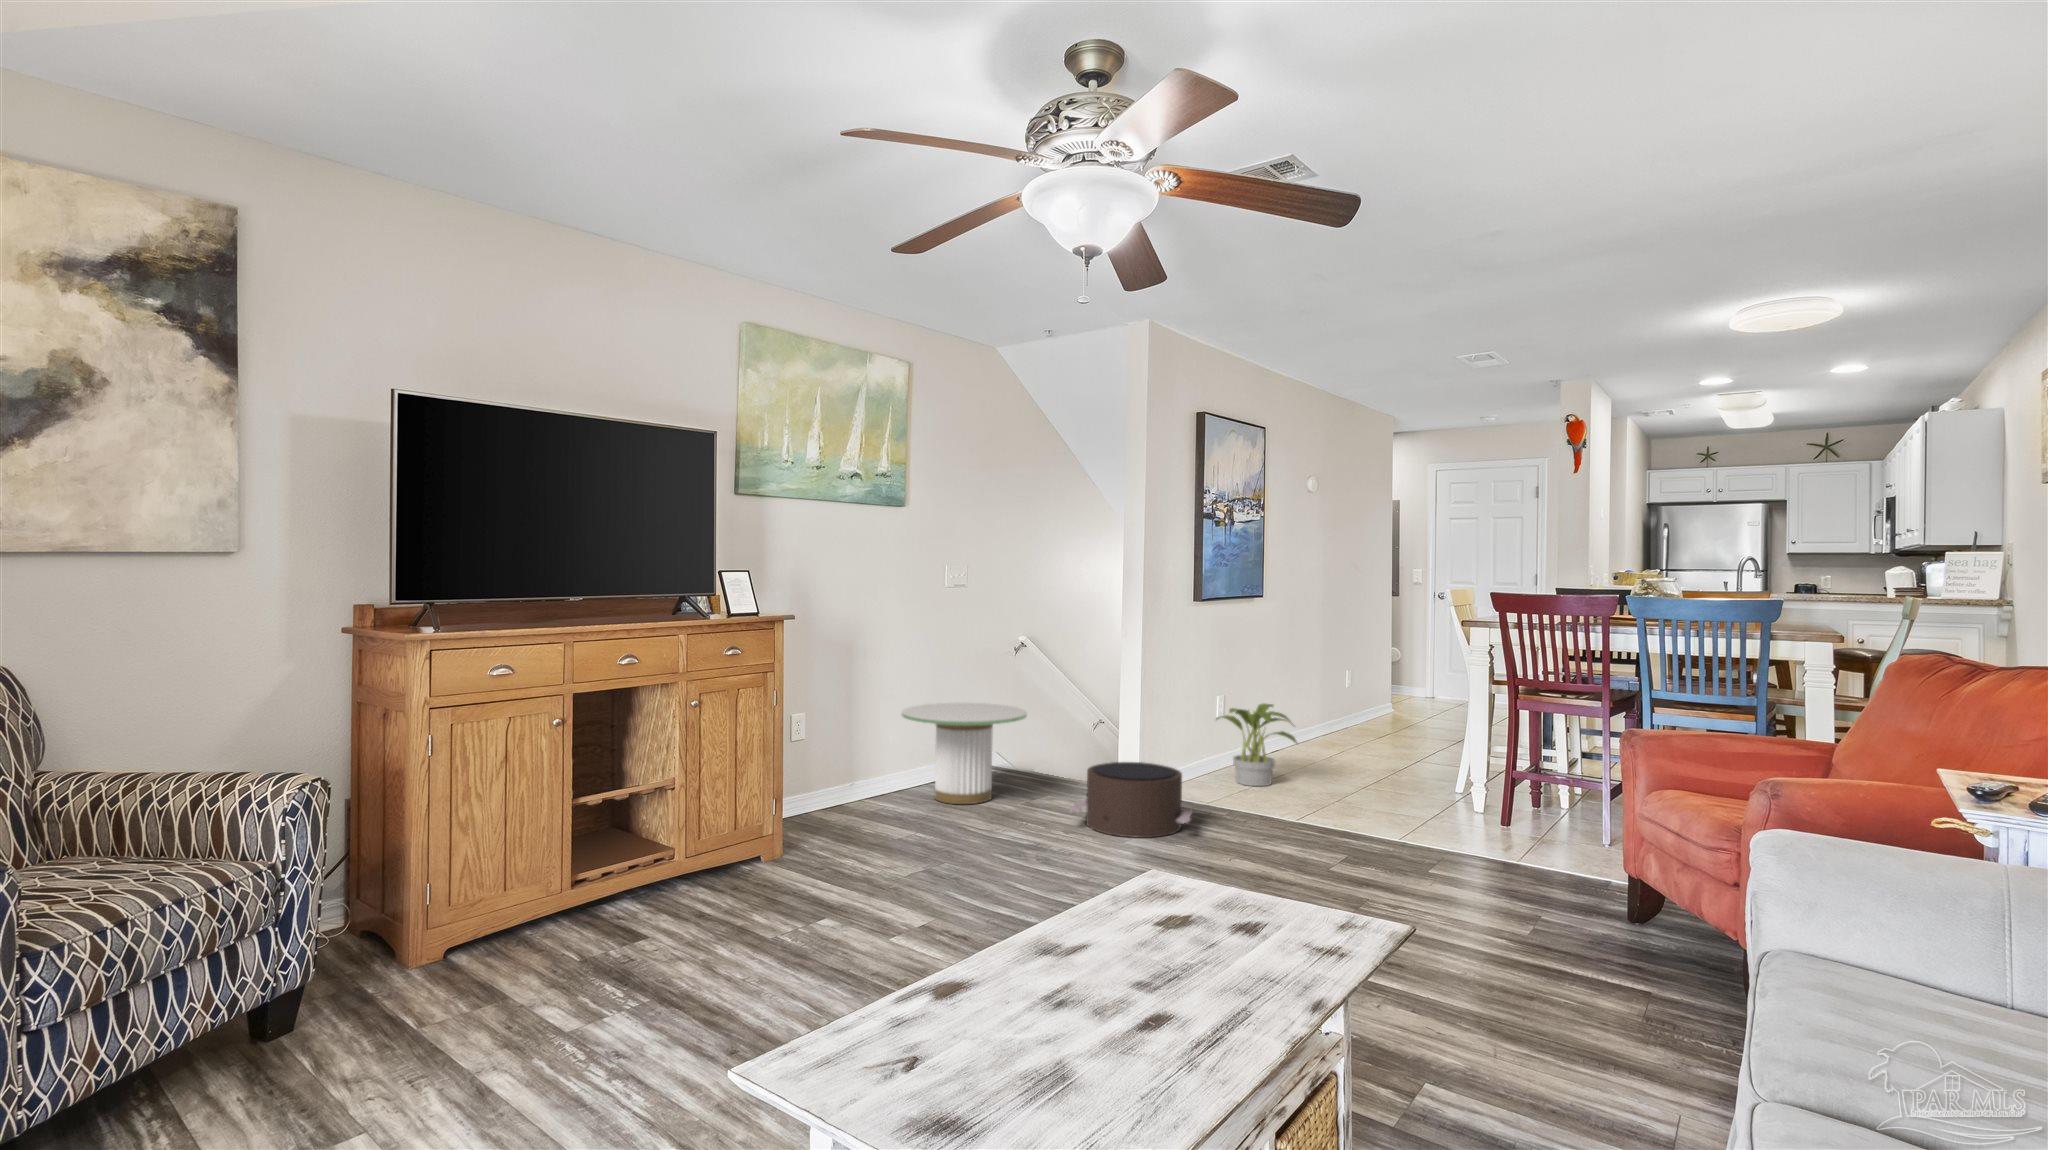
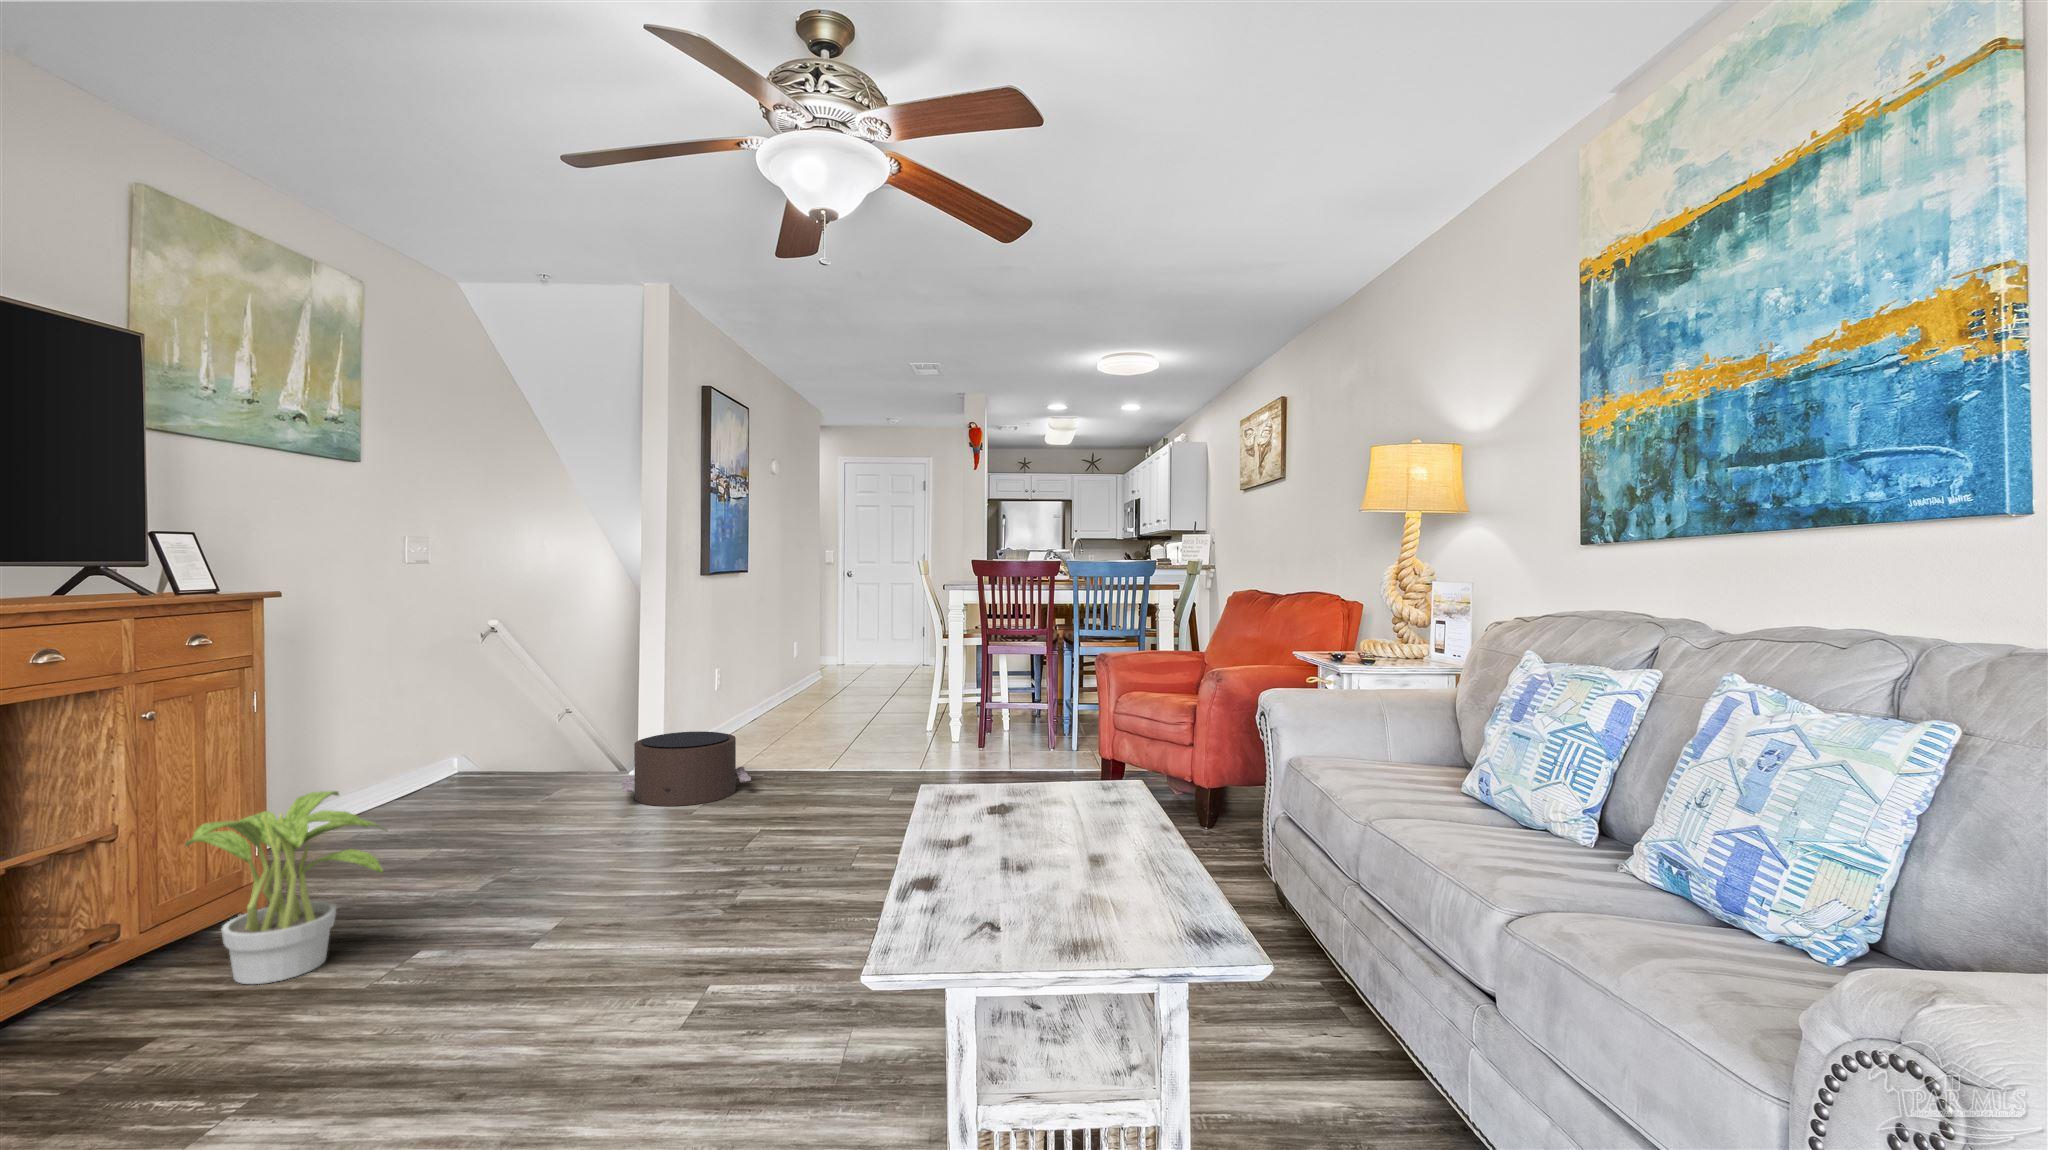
side table: present [902,703,1027,804] -> none [373,693,544,811]
potted plant: present [1217,704,1297,786] -> present [185,791,386,984]

